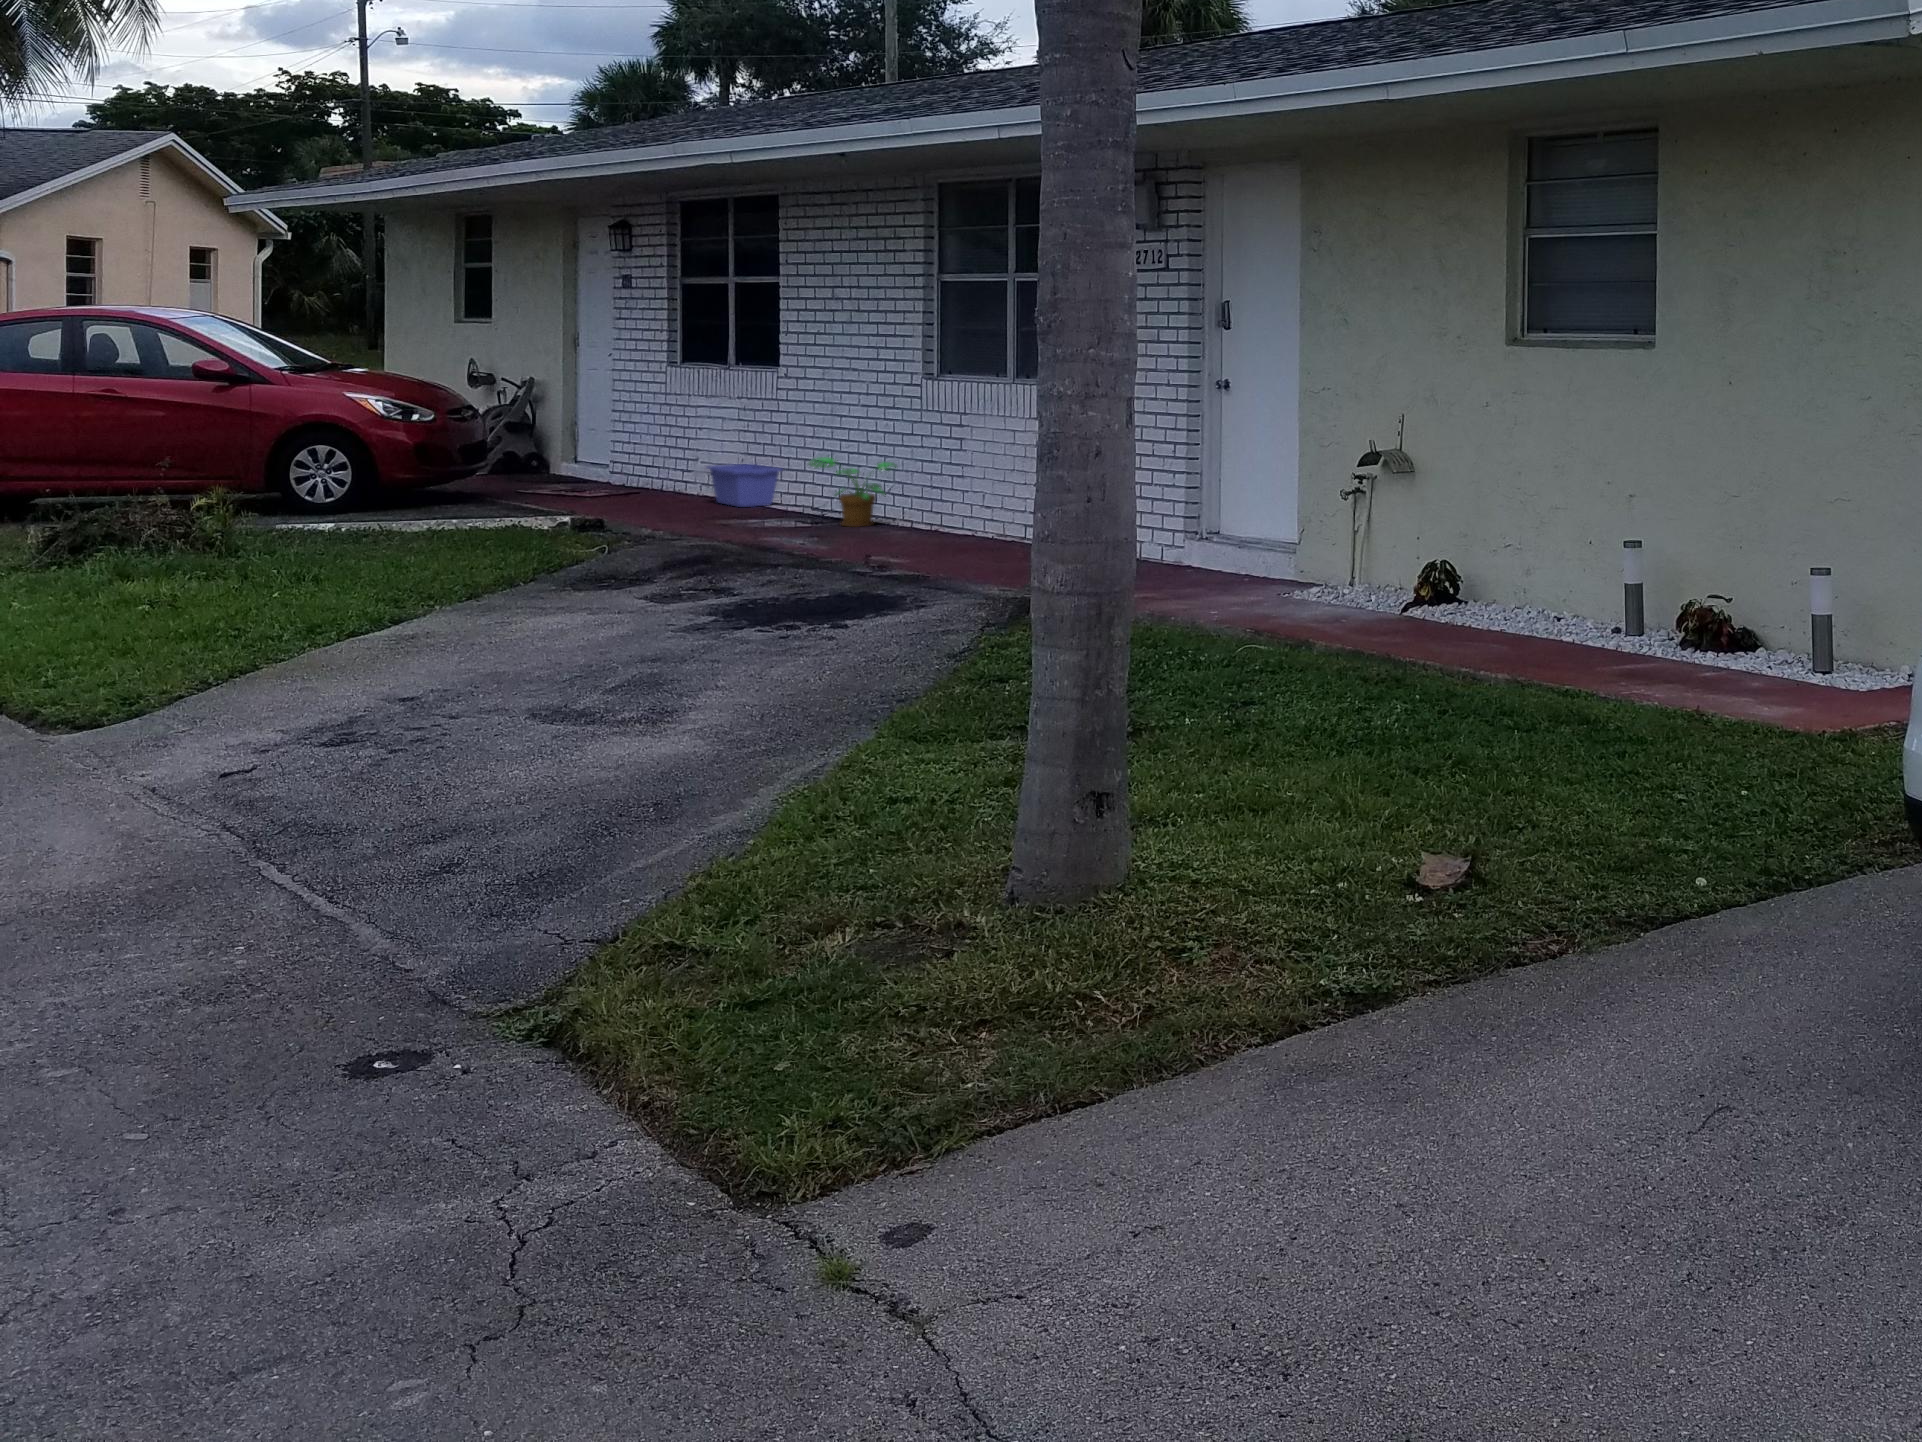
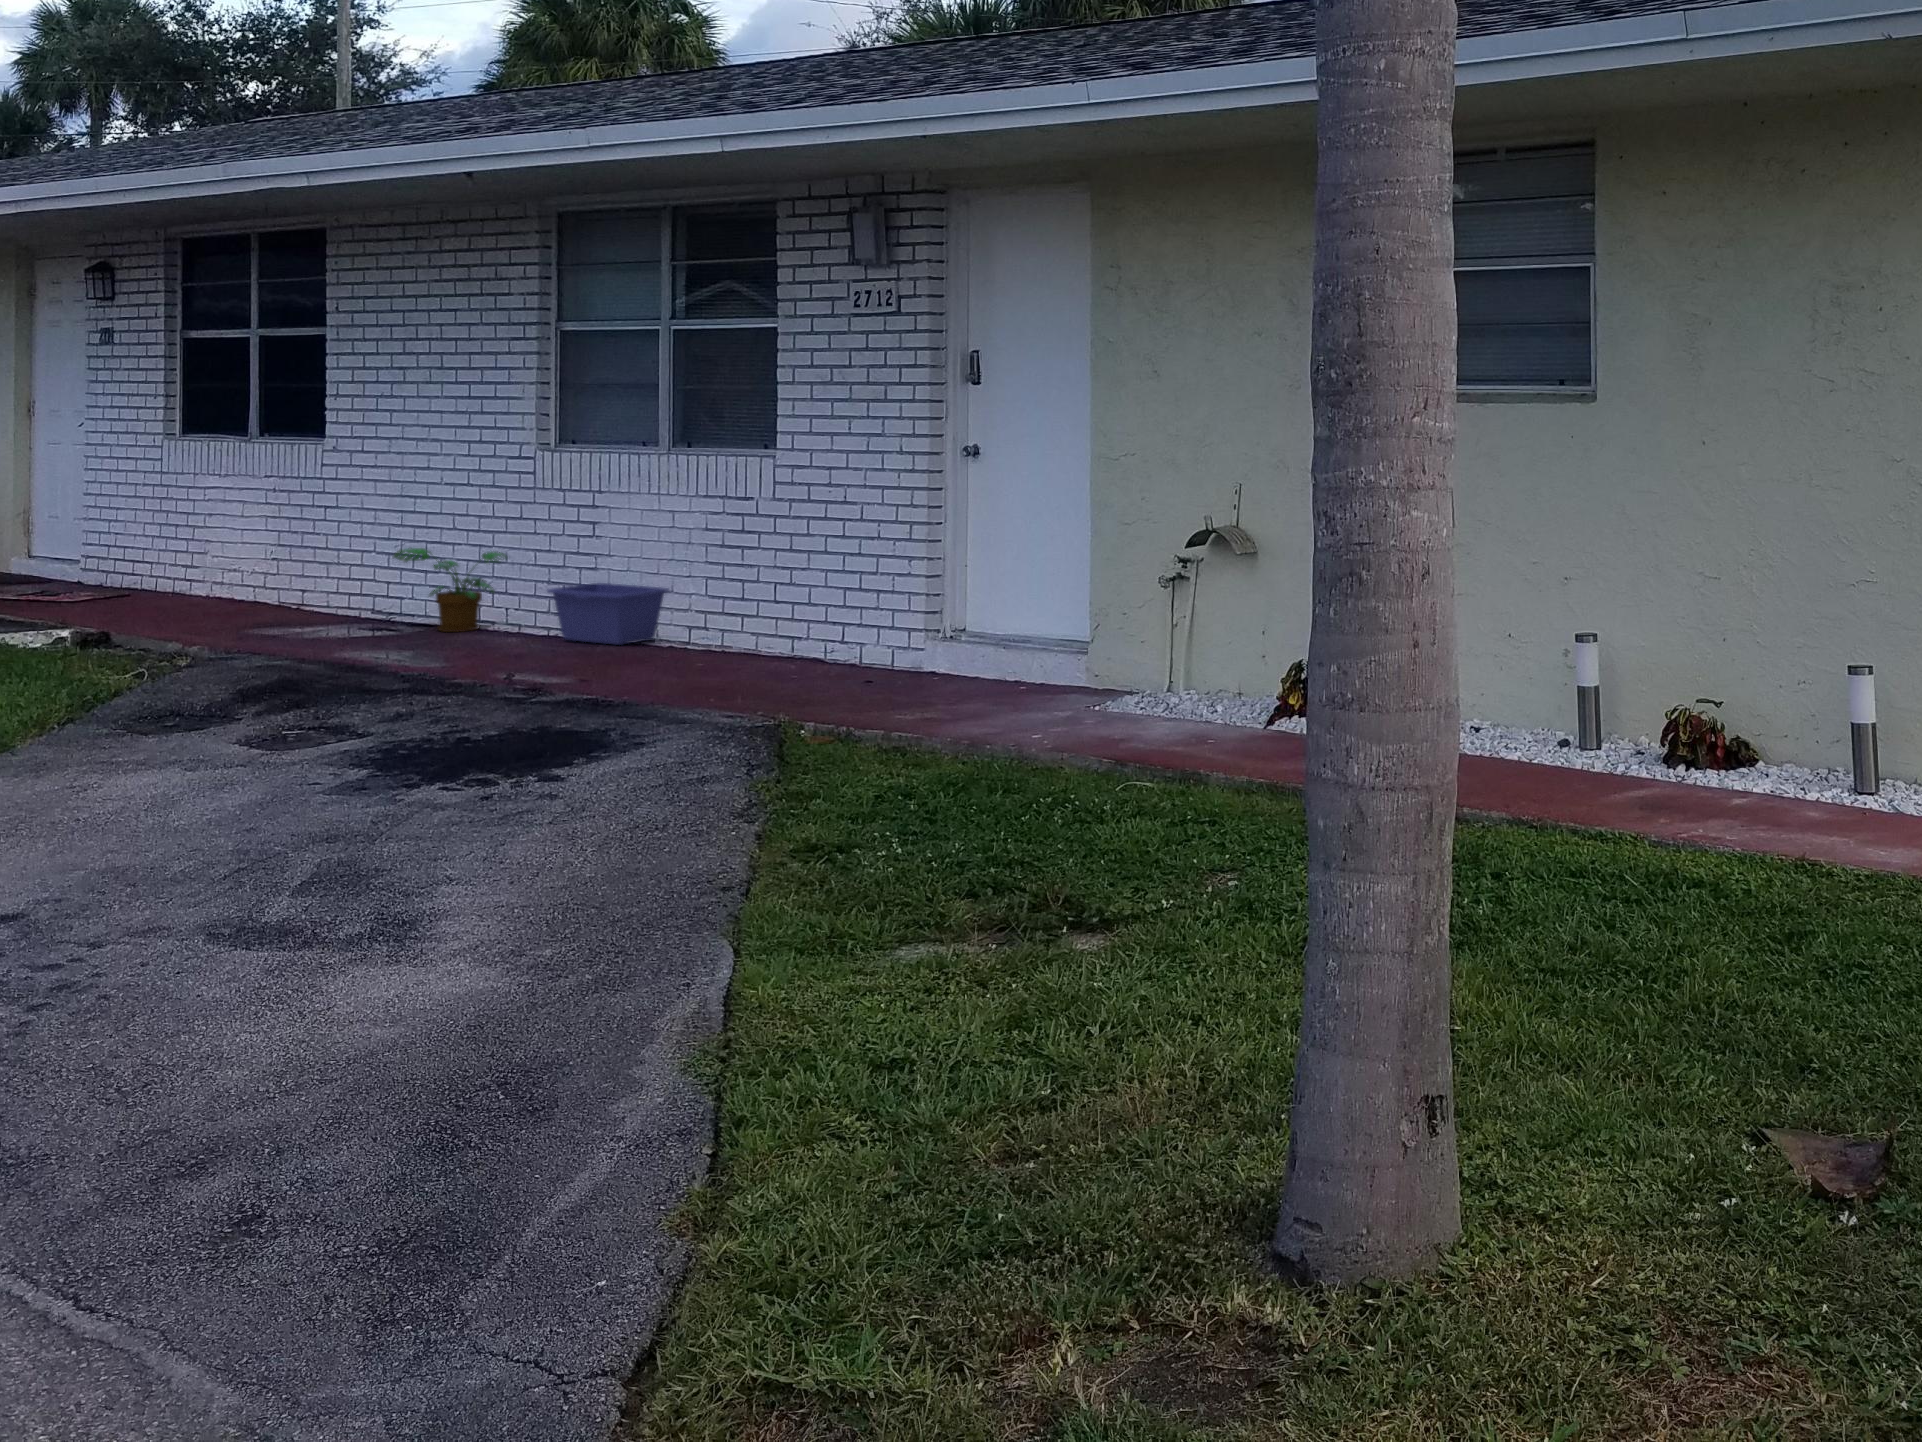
storage bin: present [707,464,782,507] -> present [548,583,670,645]

